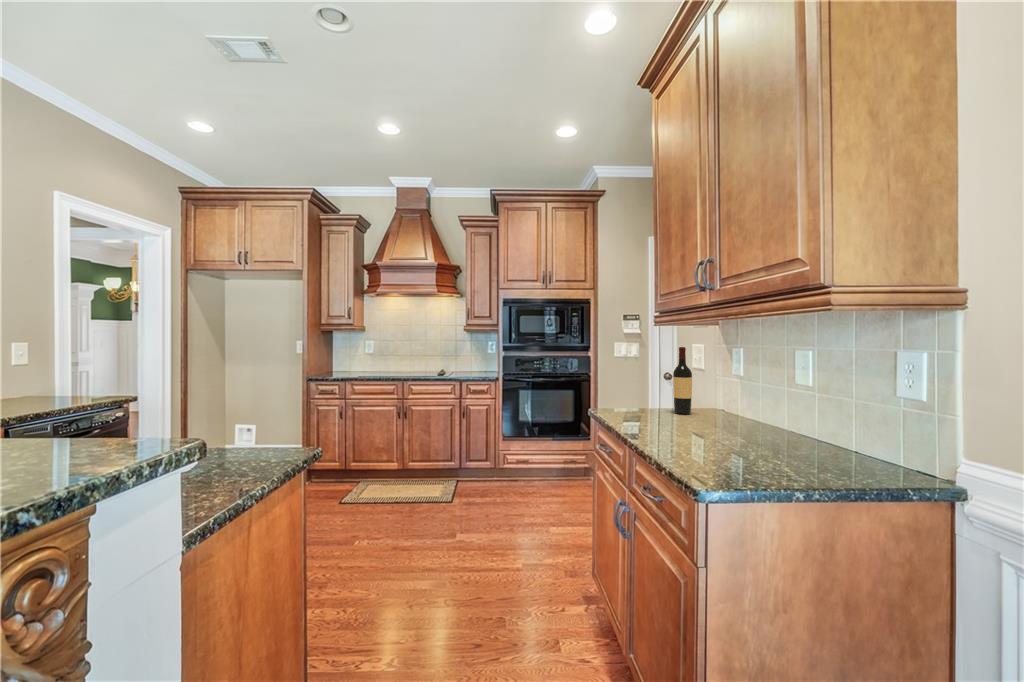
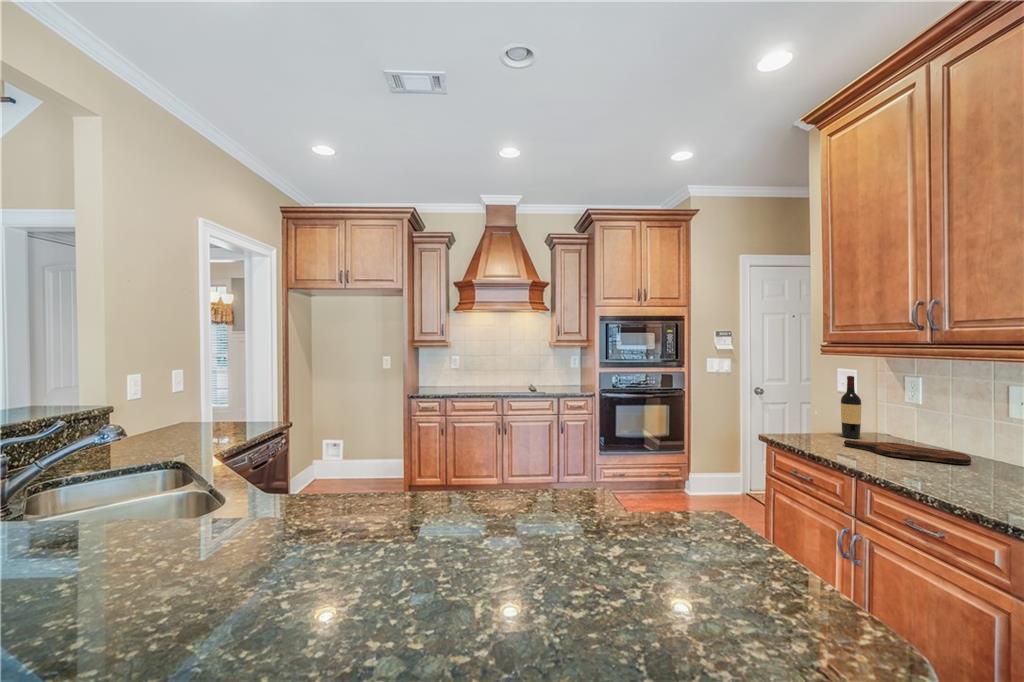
cutting board: none [659,414,767,436] -> present [844,440,971,464]

